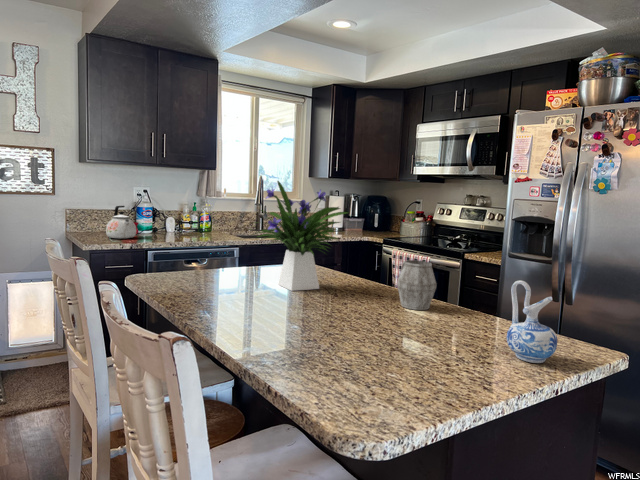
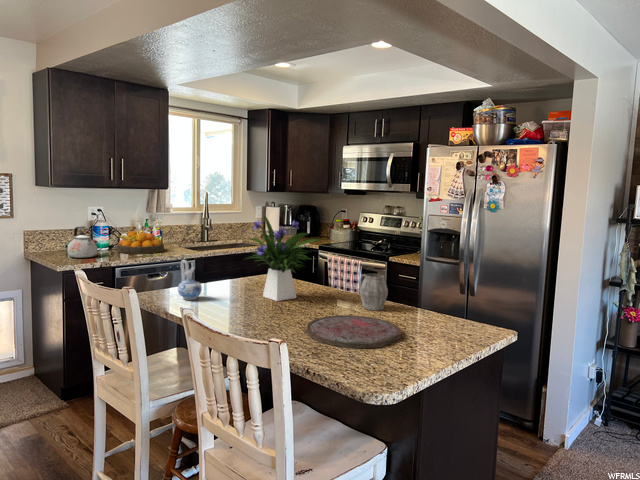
fruit bowl: none [161,214,210,238] -> present [117,231,164,254]
ceramic pitcher: present [507,280,557,363] -> present [178,260,202,300]
cutting board: none [301,312,439,361] -> present [307,315,401,348]

